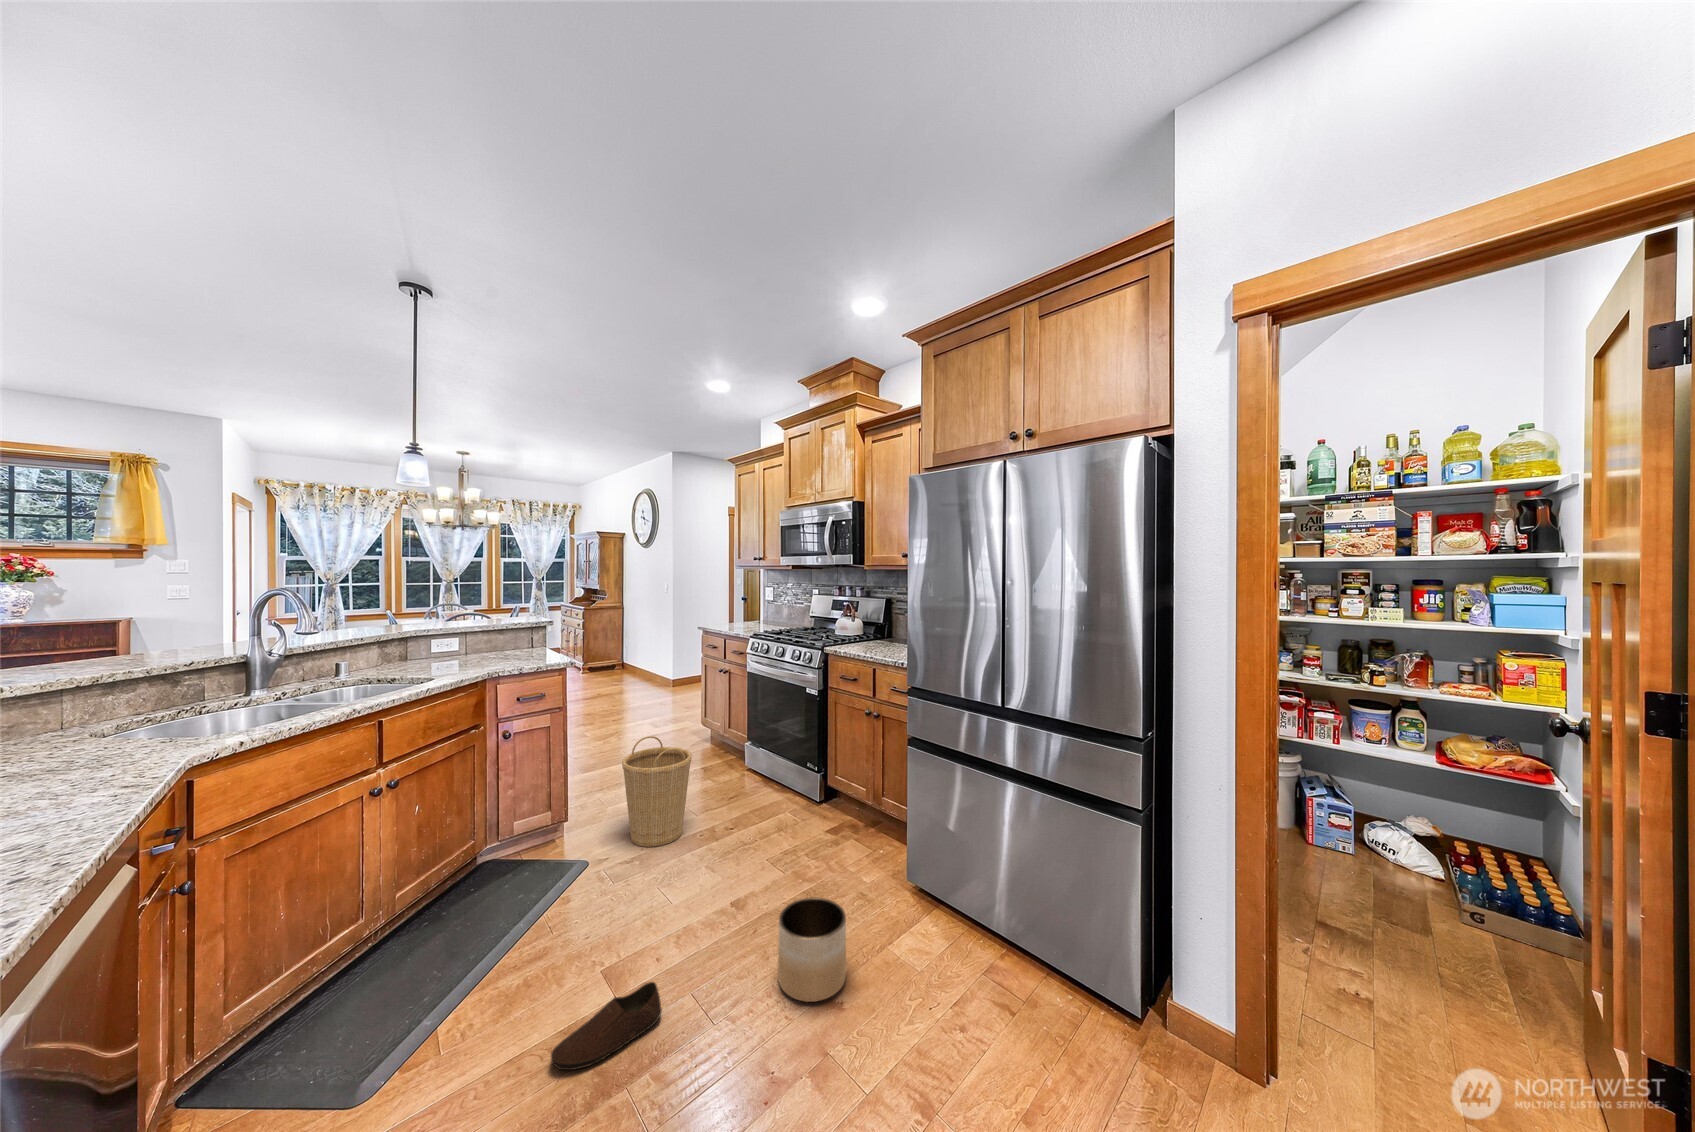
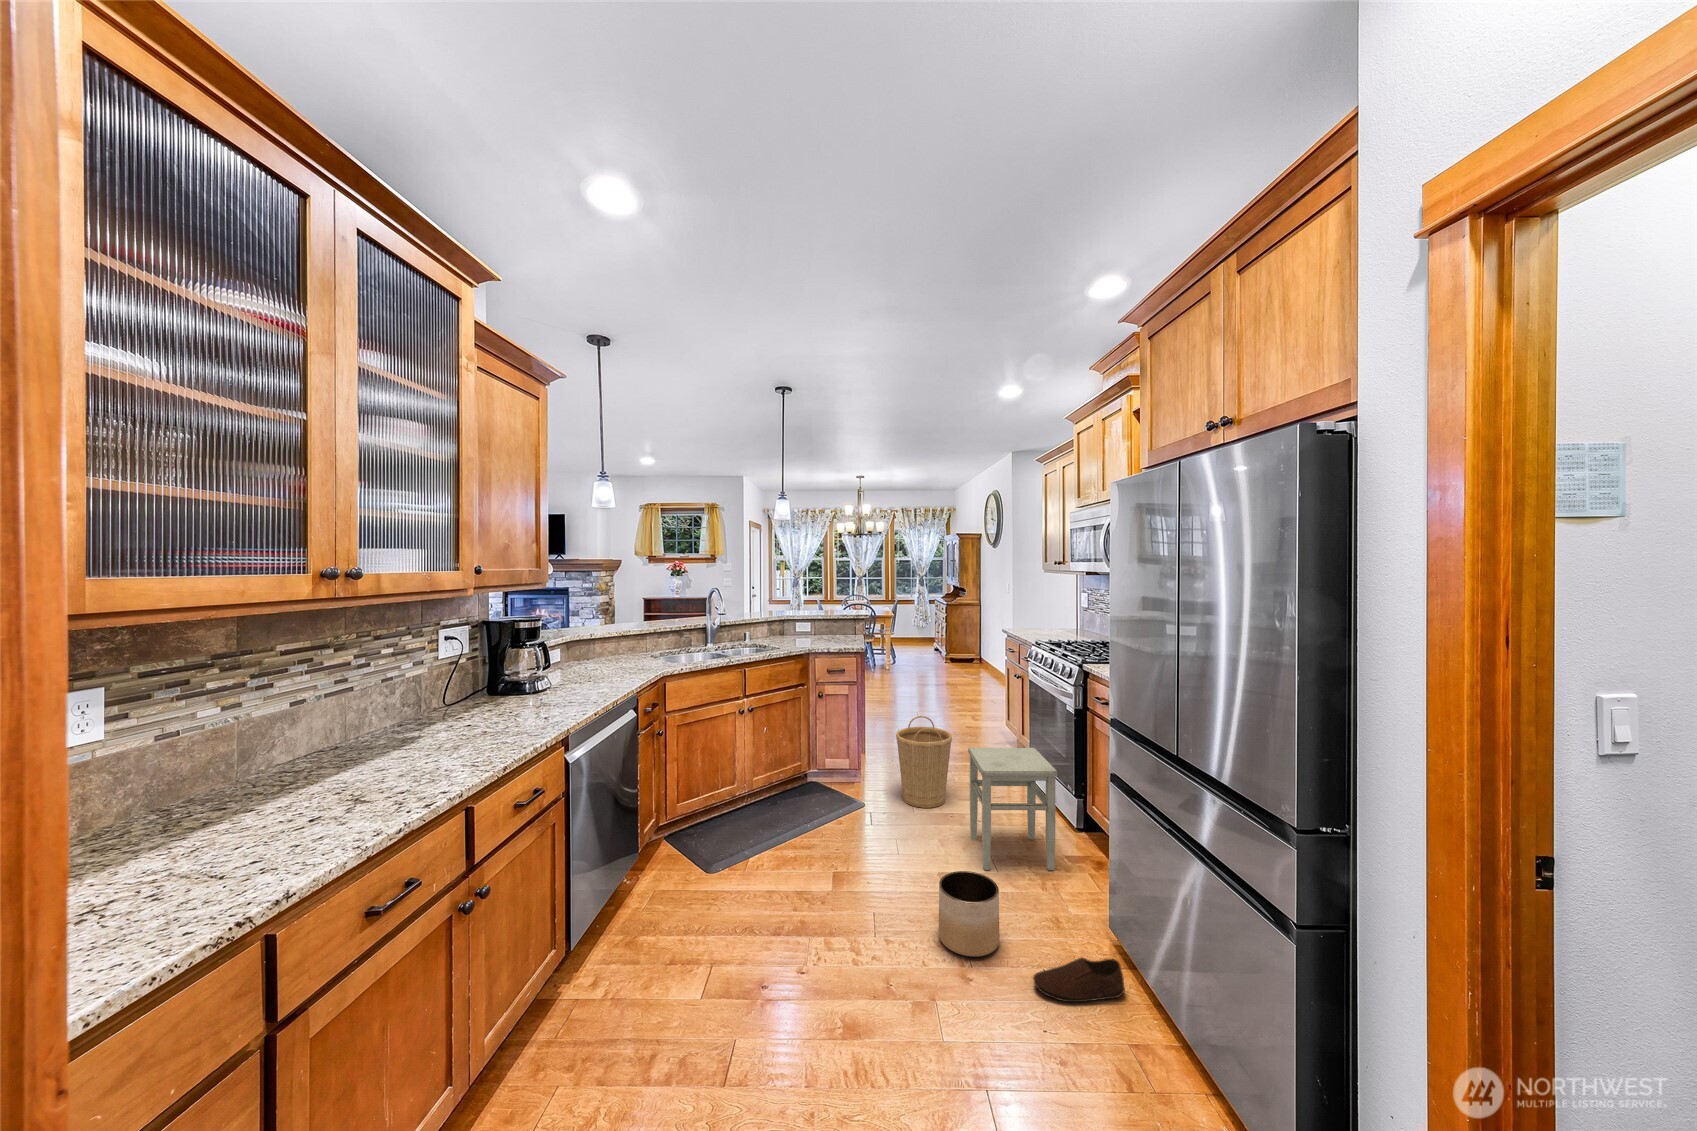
stool: none [733,746,836,891] -> present [968,748,1057,870]
shoe: present [551,982,662,1070] -> present [1033,957,1125,1002]

